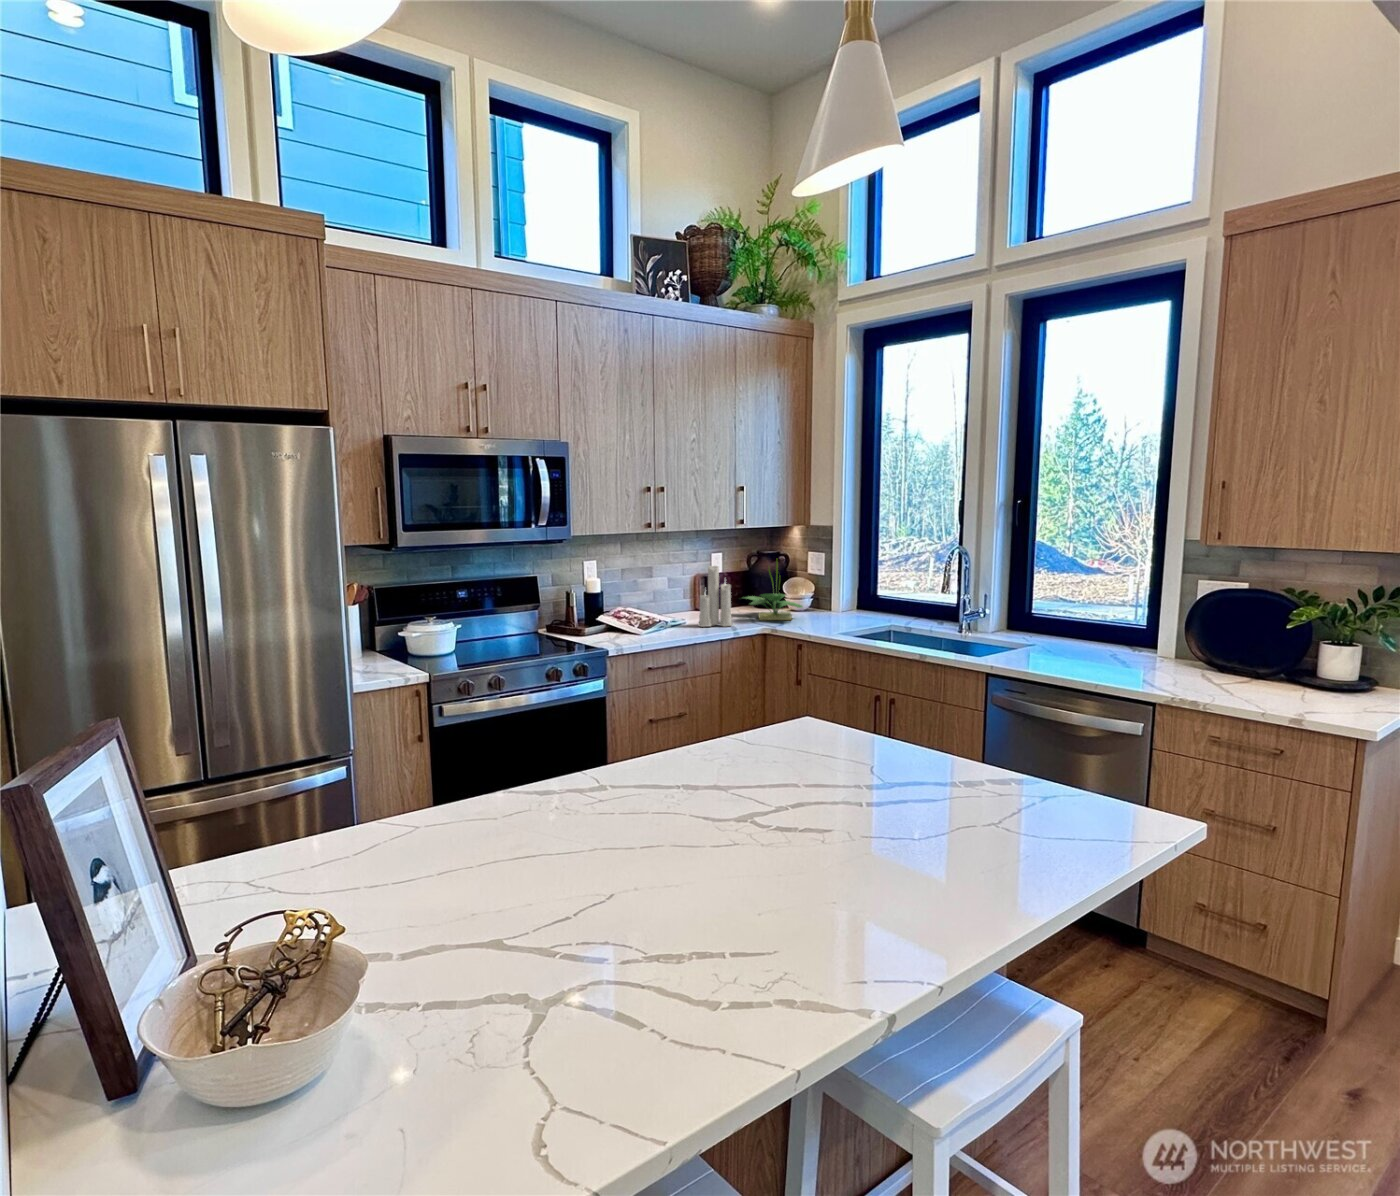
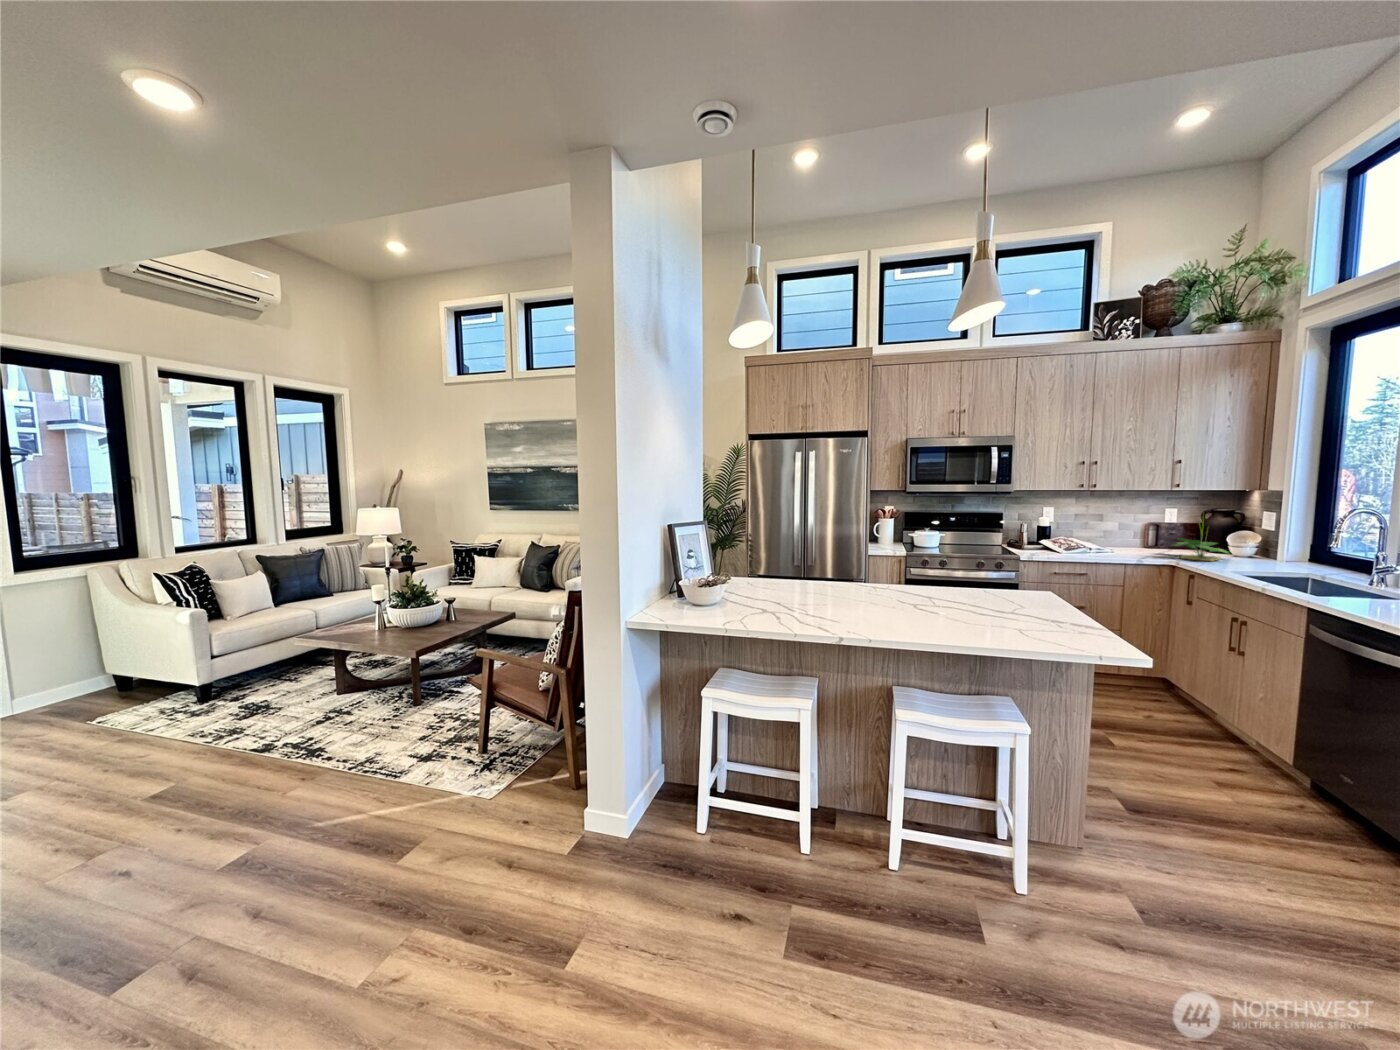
candle: present [698,565,732,627] -> none [1114,507,1144,558]

